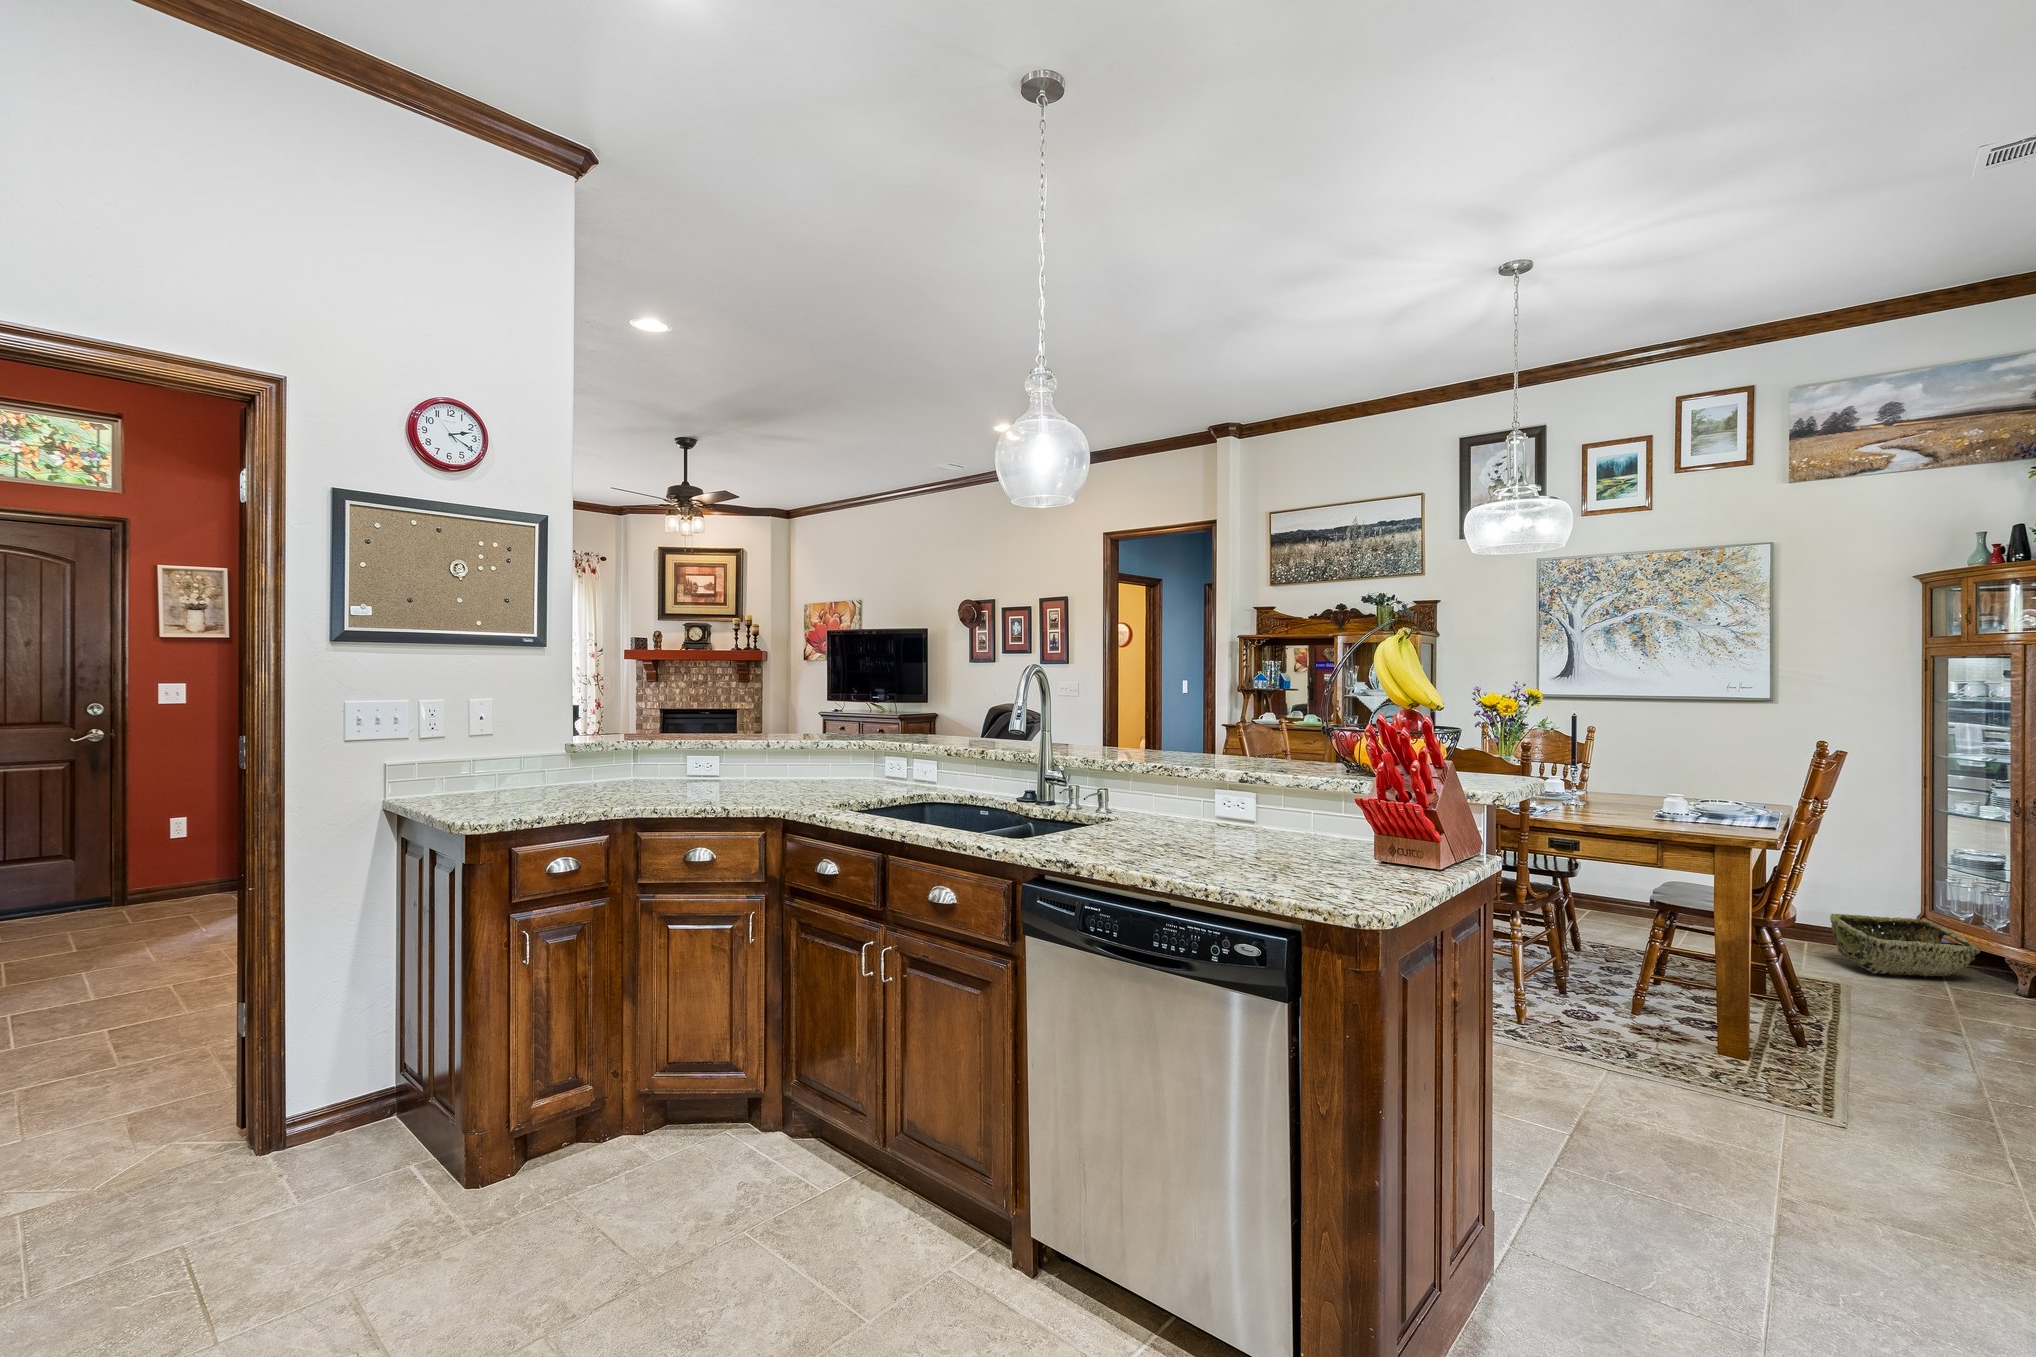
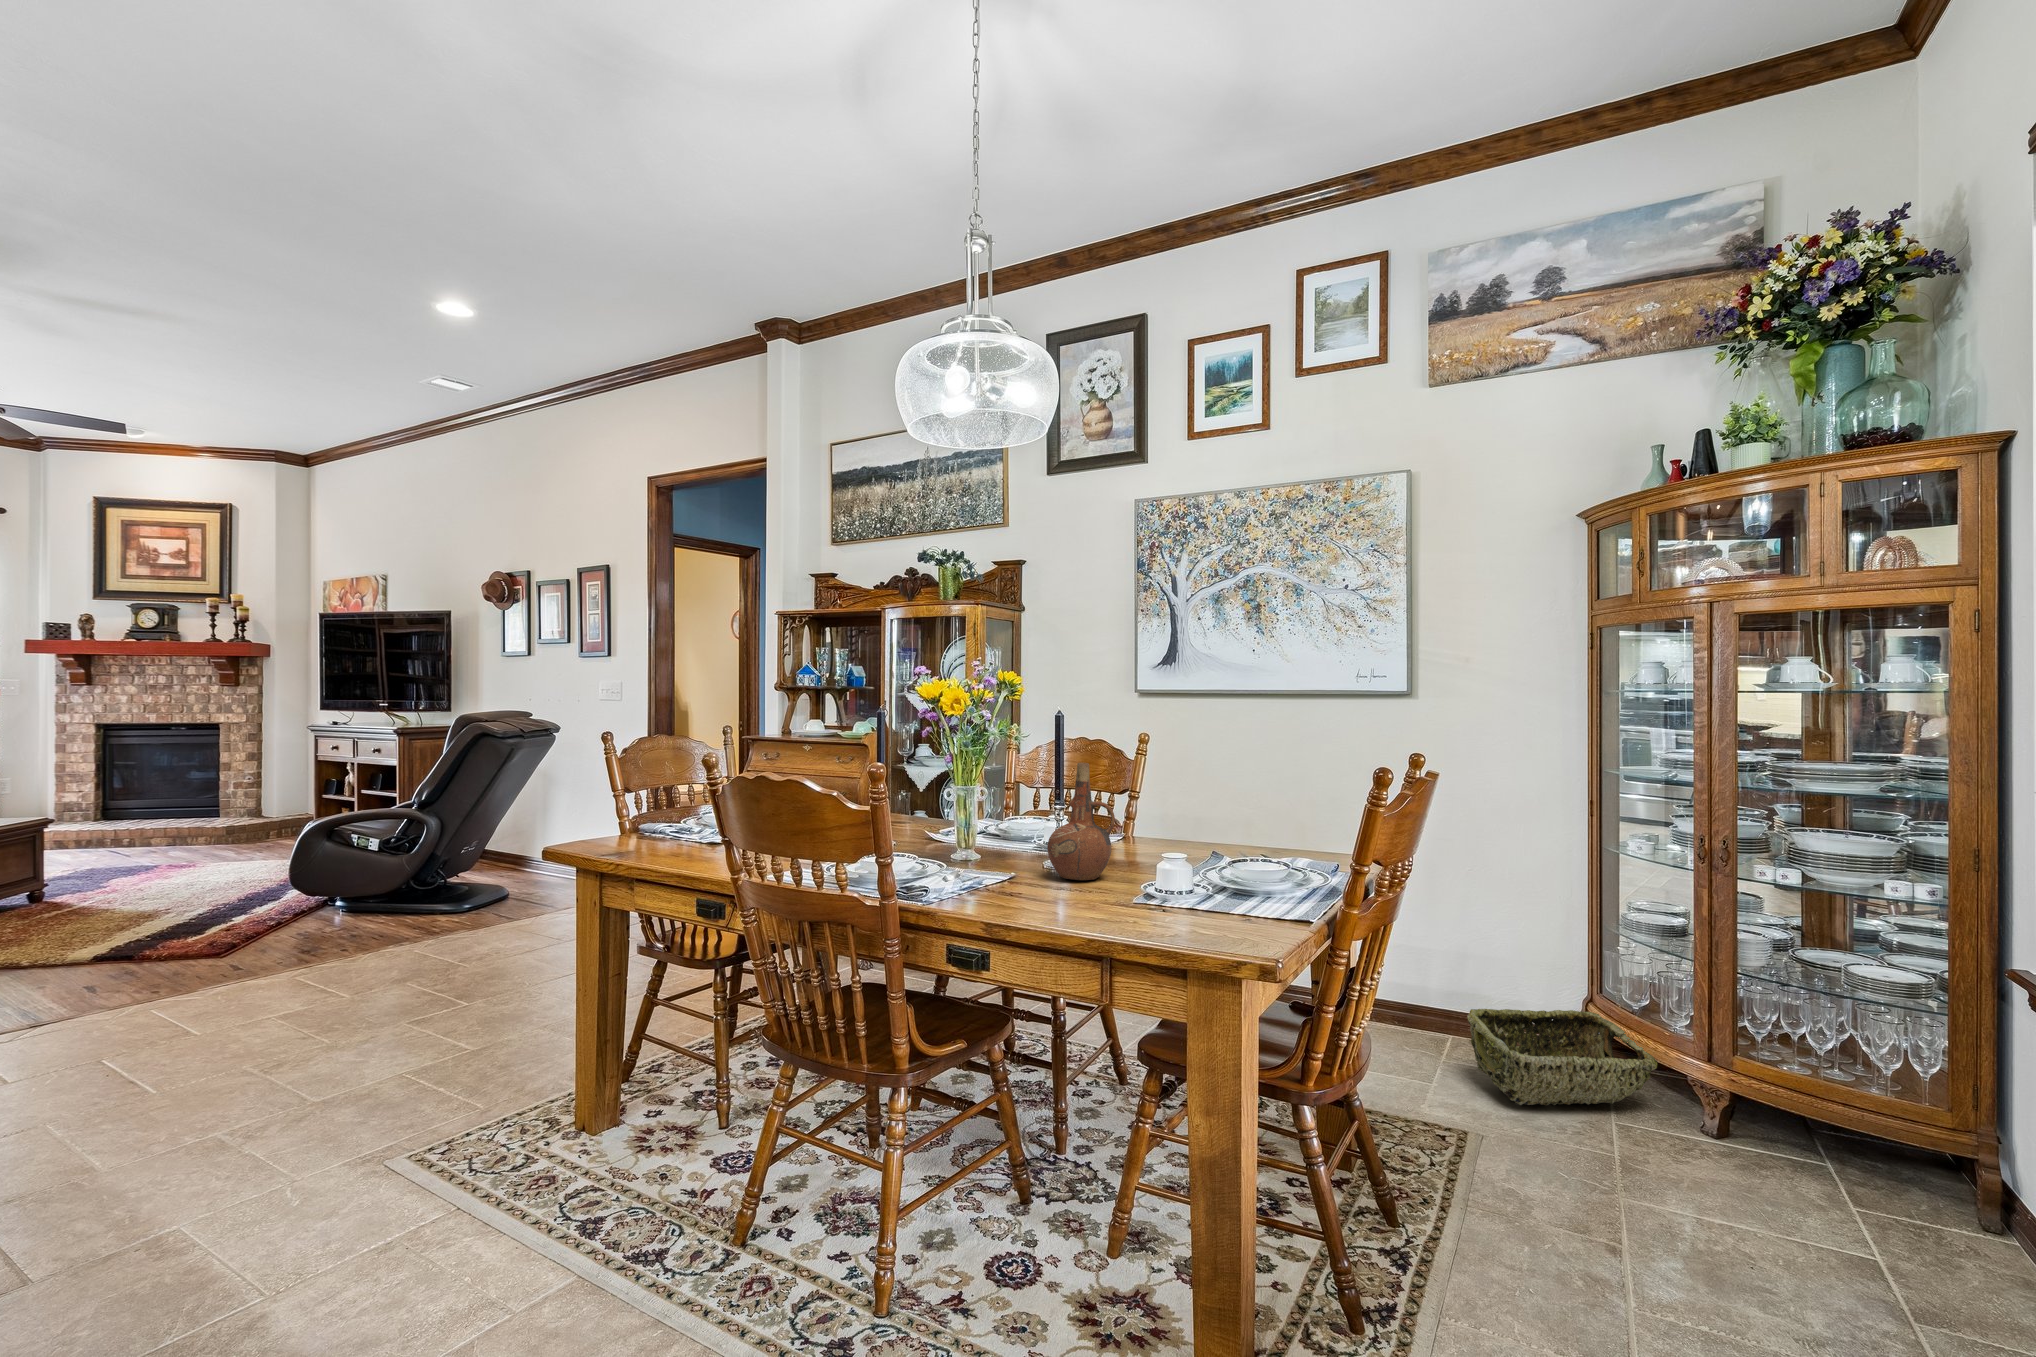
ceramic pitcher: none [1584,744,1629,810] -> present [1047,763,1115,880]

